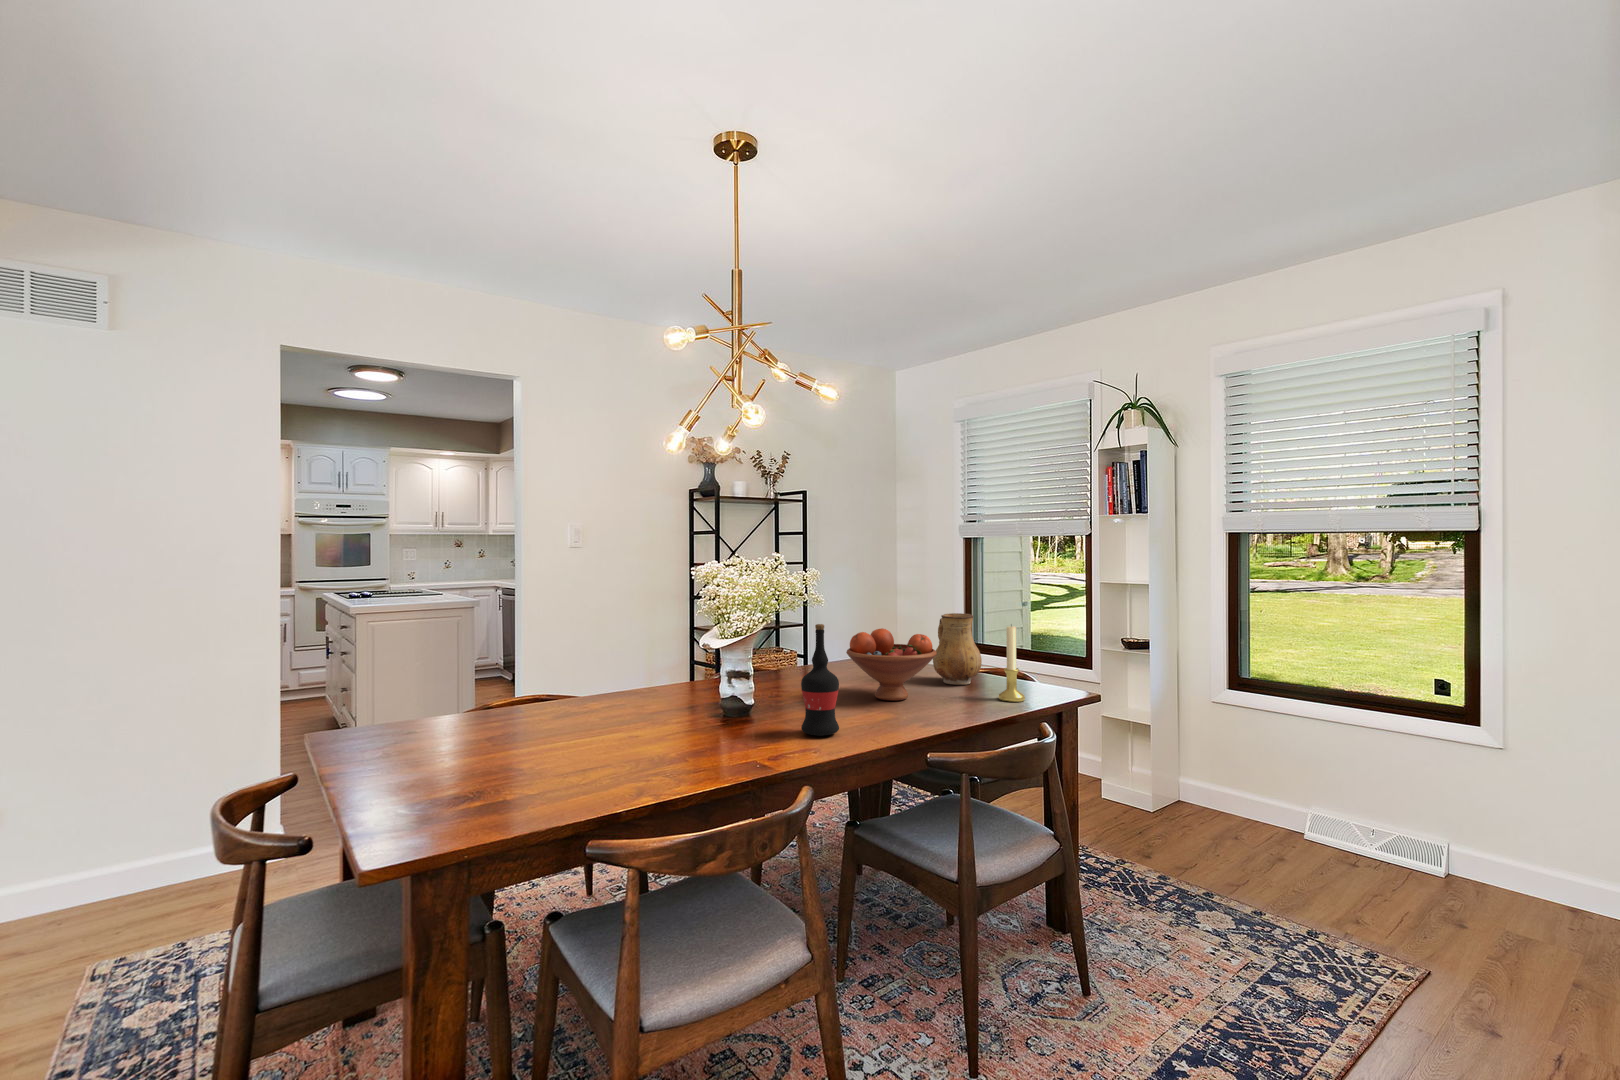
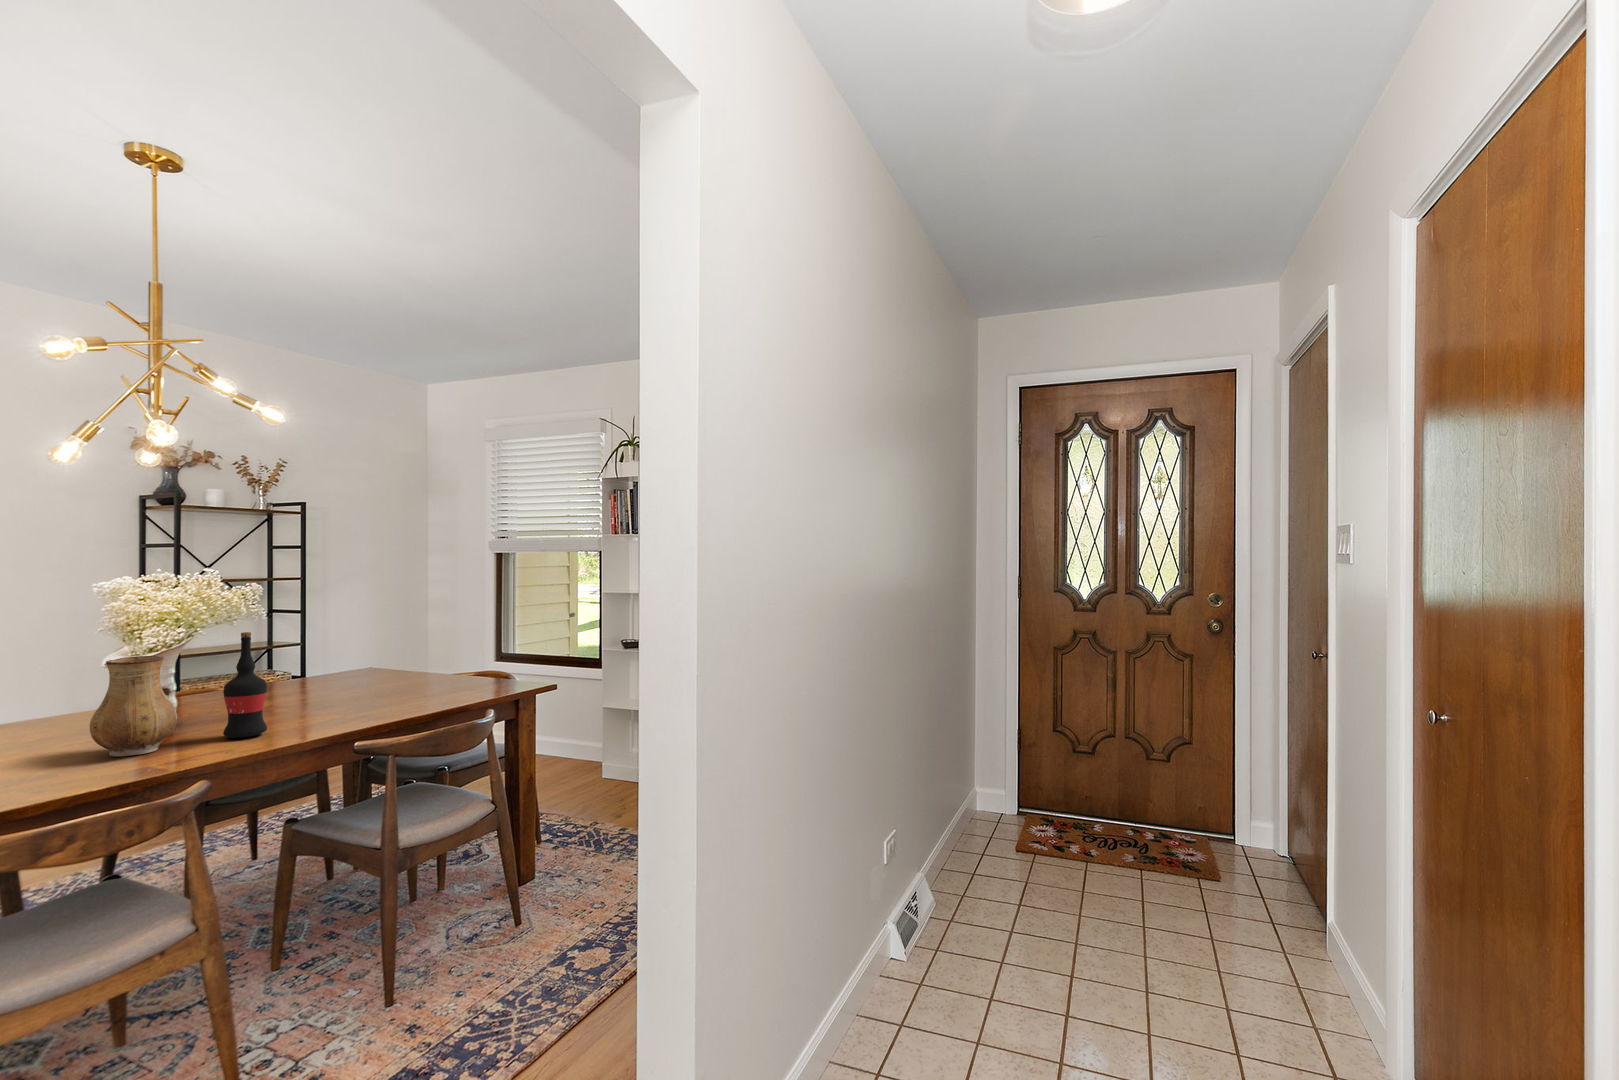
ceramic pitcher: present [933,613,982,685] -> present [90,656,177,756]
candle holder: present [998,626,1025,702] -> none [459,626,484,695]
fruit bowl: present [846,628,937,701] -> none [299,637,397,704]

